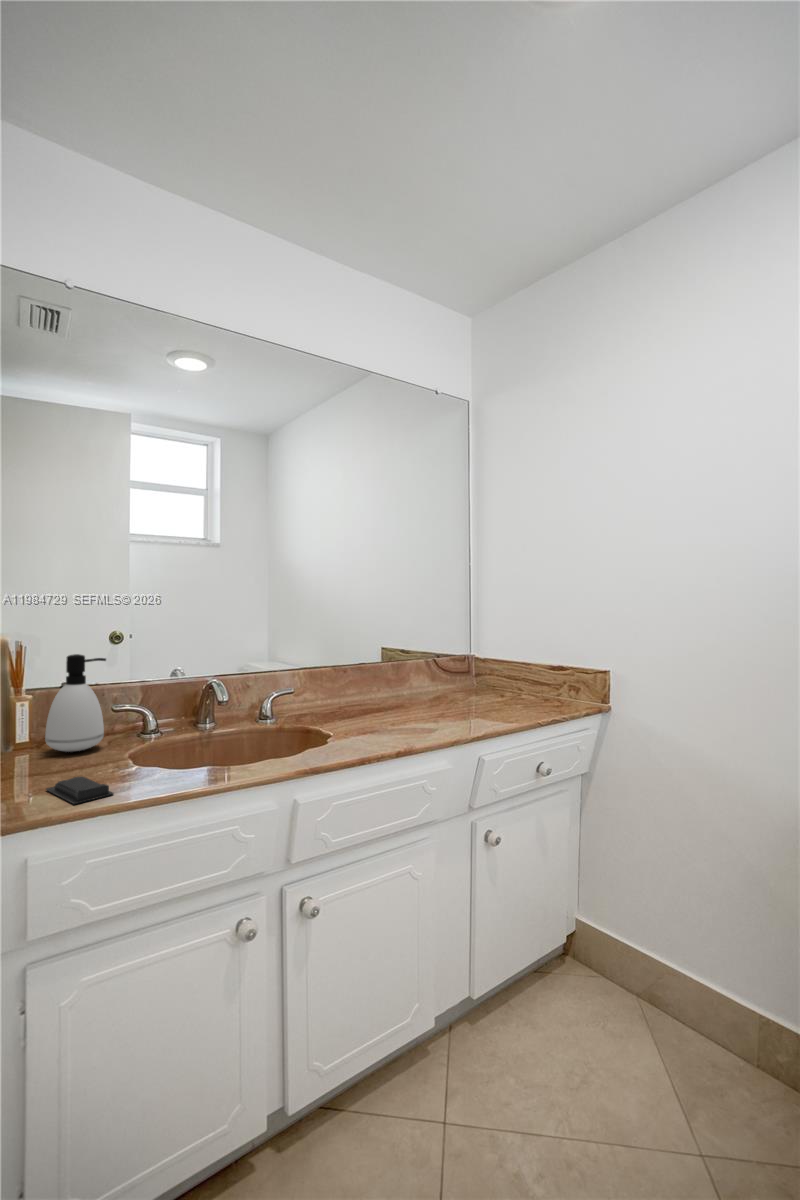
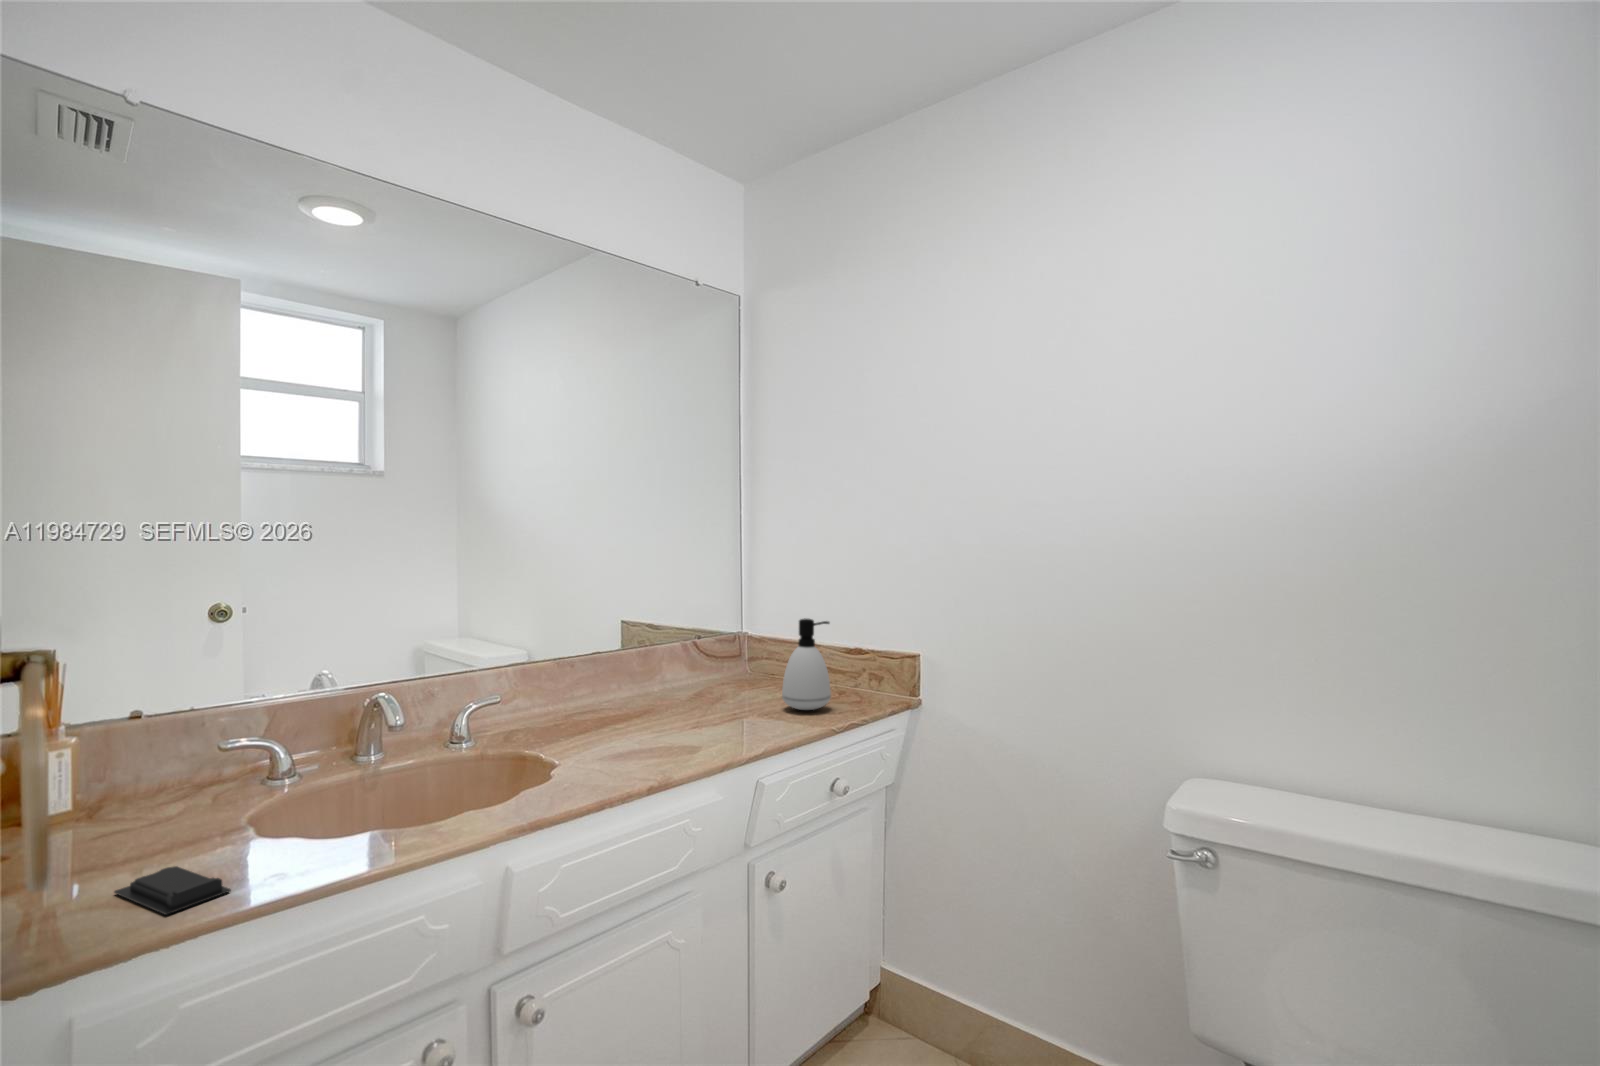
soap dispenser: present [45,654,106,752] -> present [782,618,831,710]

